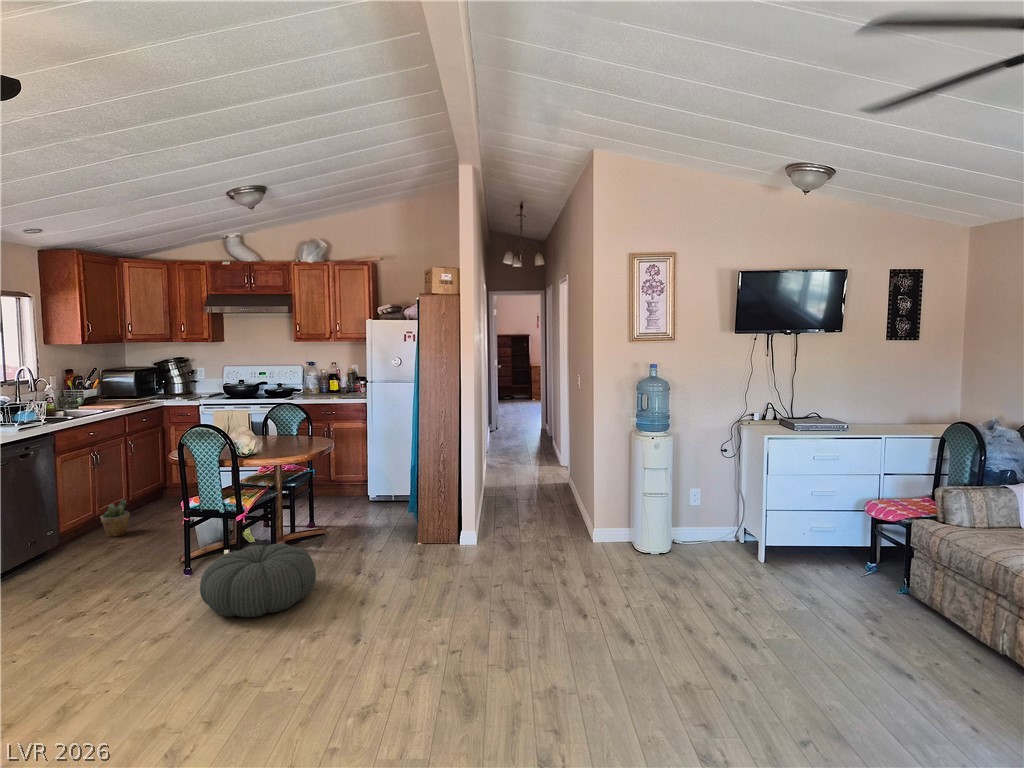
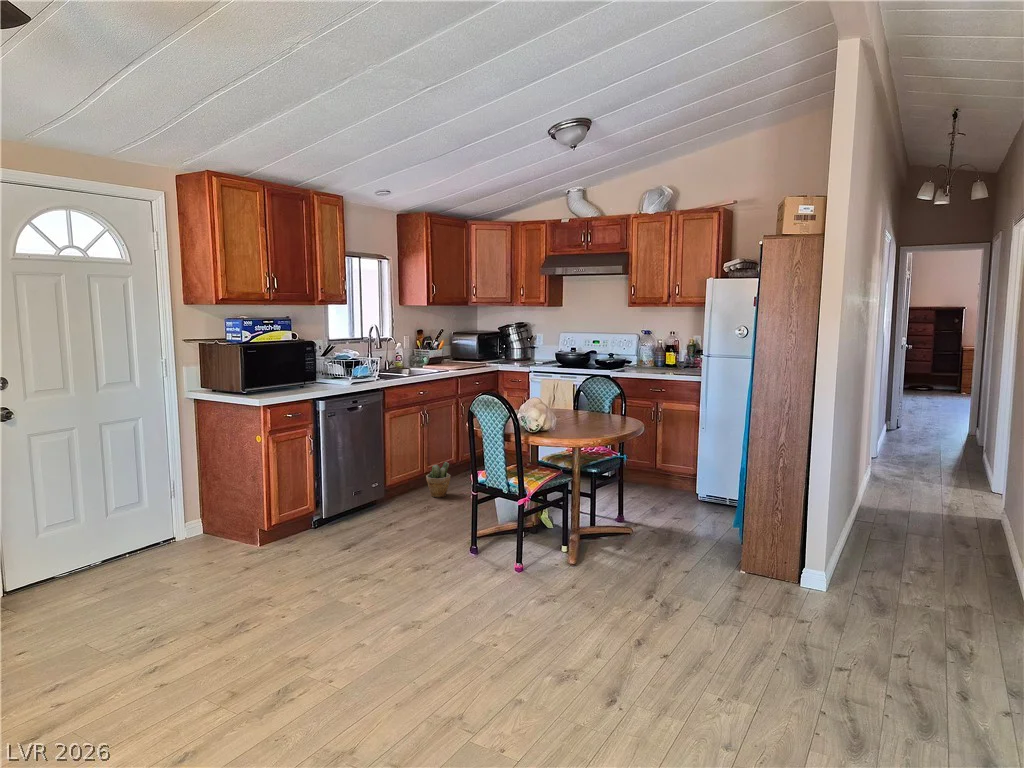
pouf: present [200,544,316,617] -> none [467,536,591,621]

